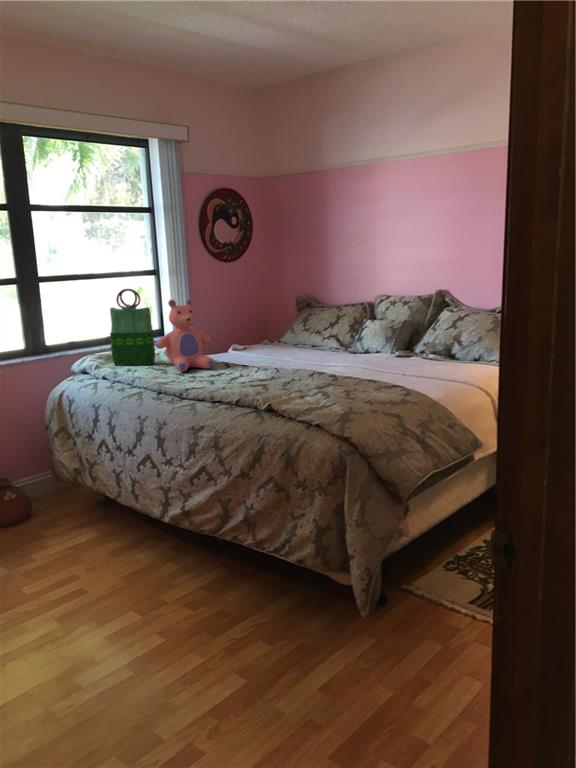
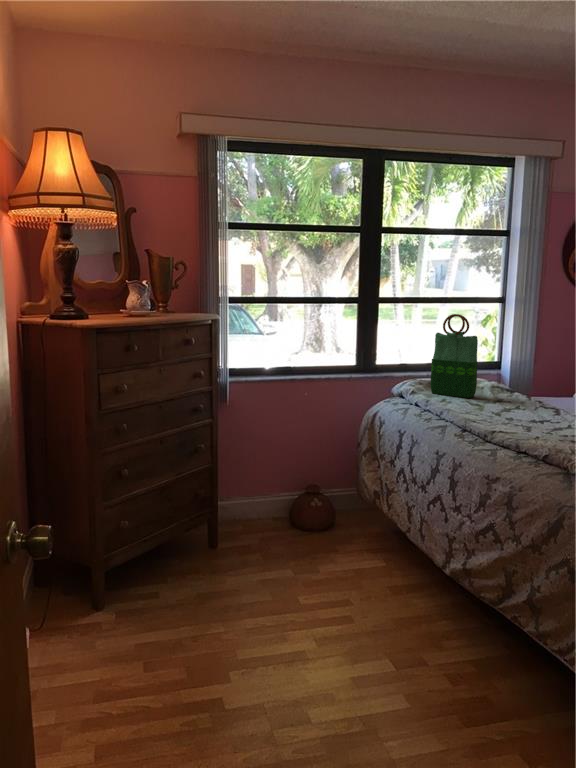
teddy bear: present [156,298,213,372] -> none [476,329,541,412]

